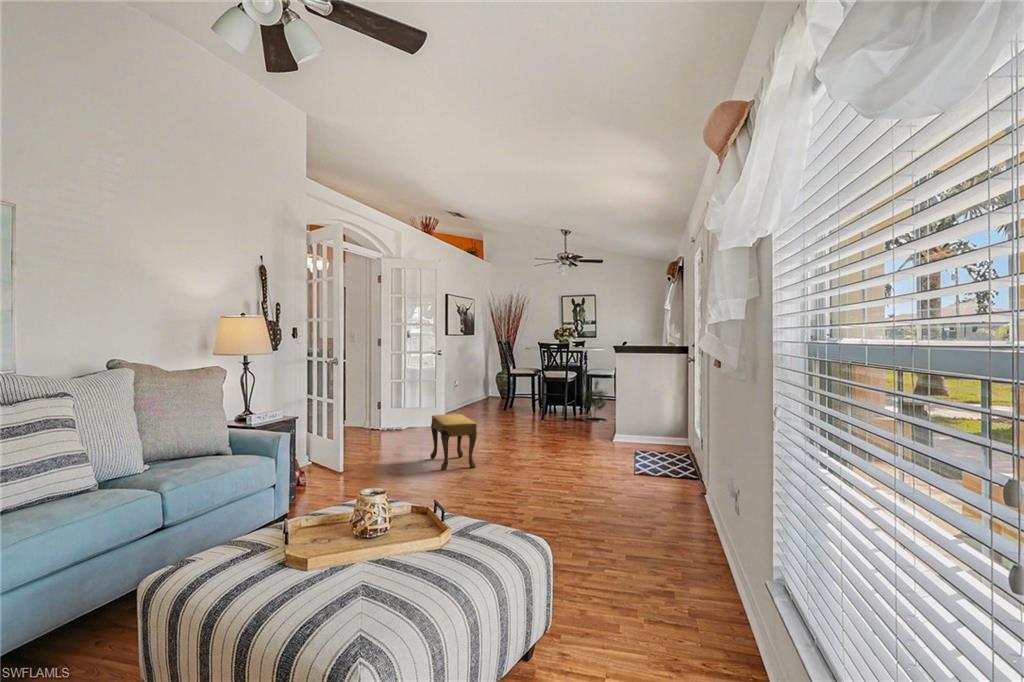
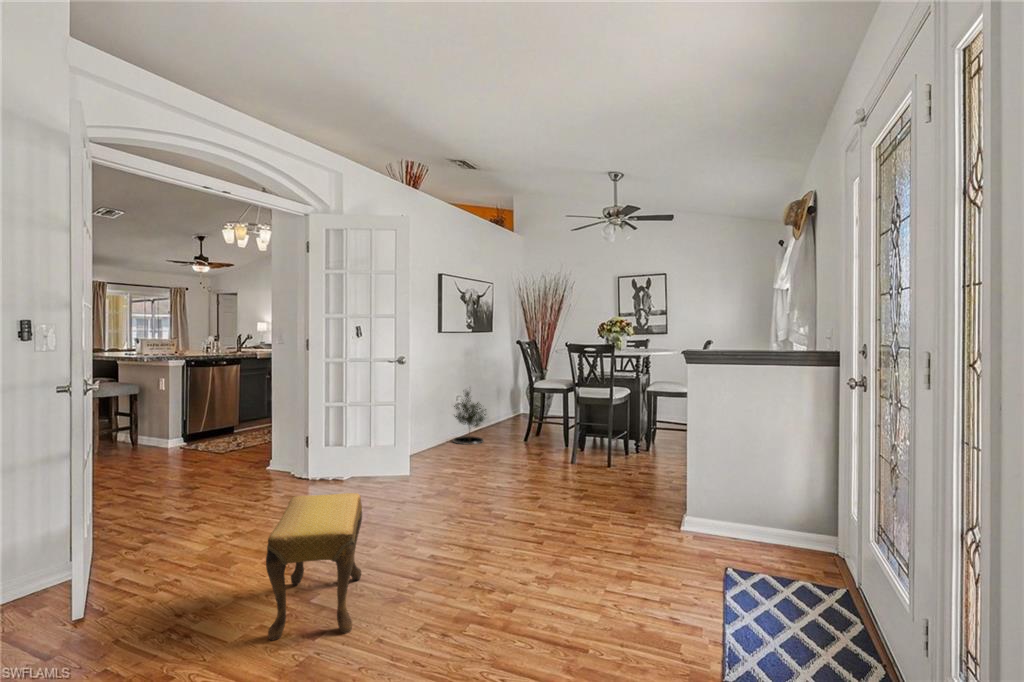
potted tree: present [582,381,607,423] -> present [453,392,486,445]

